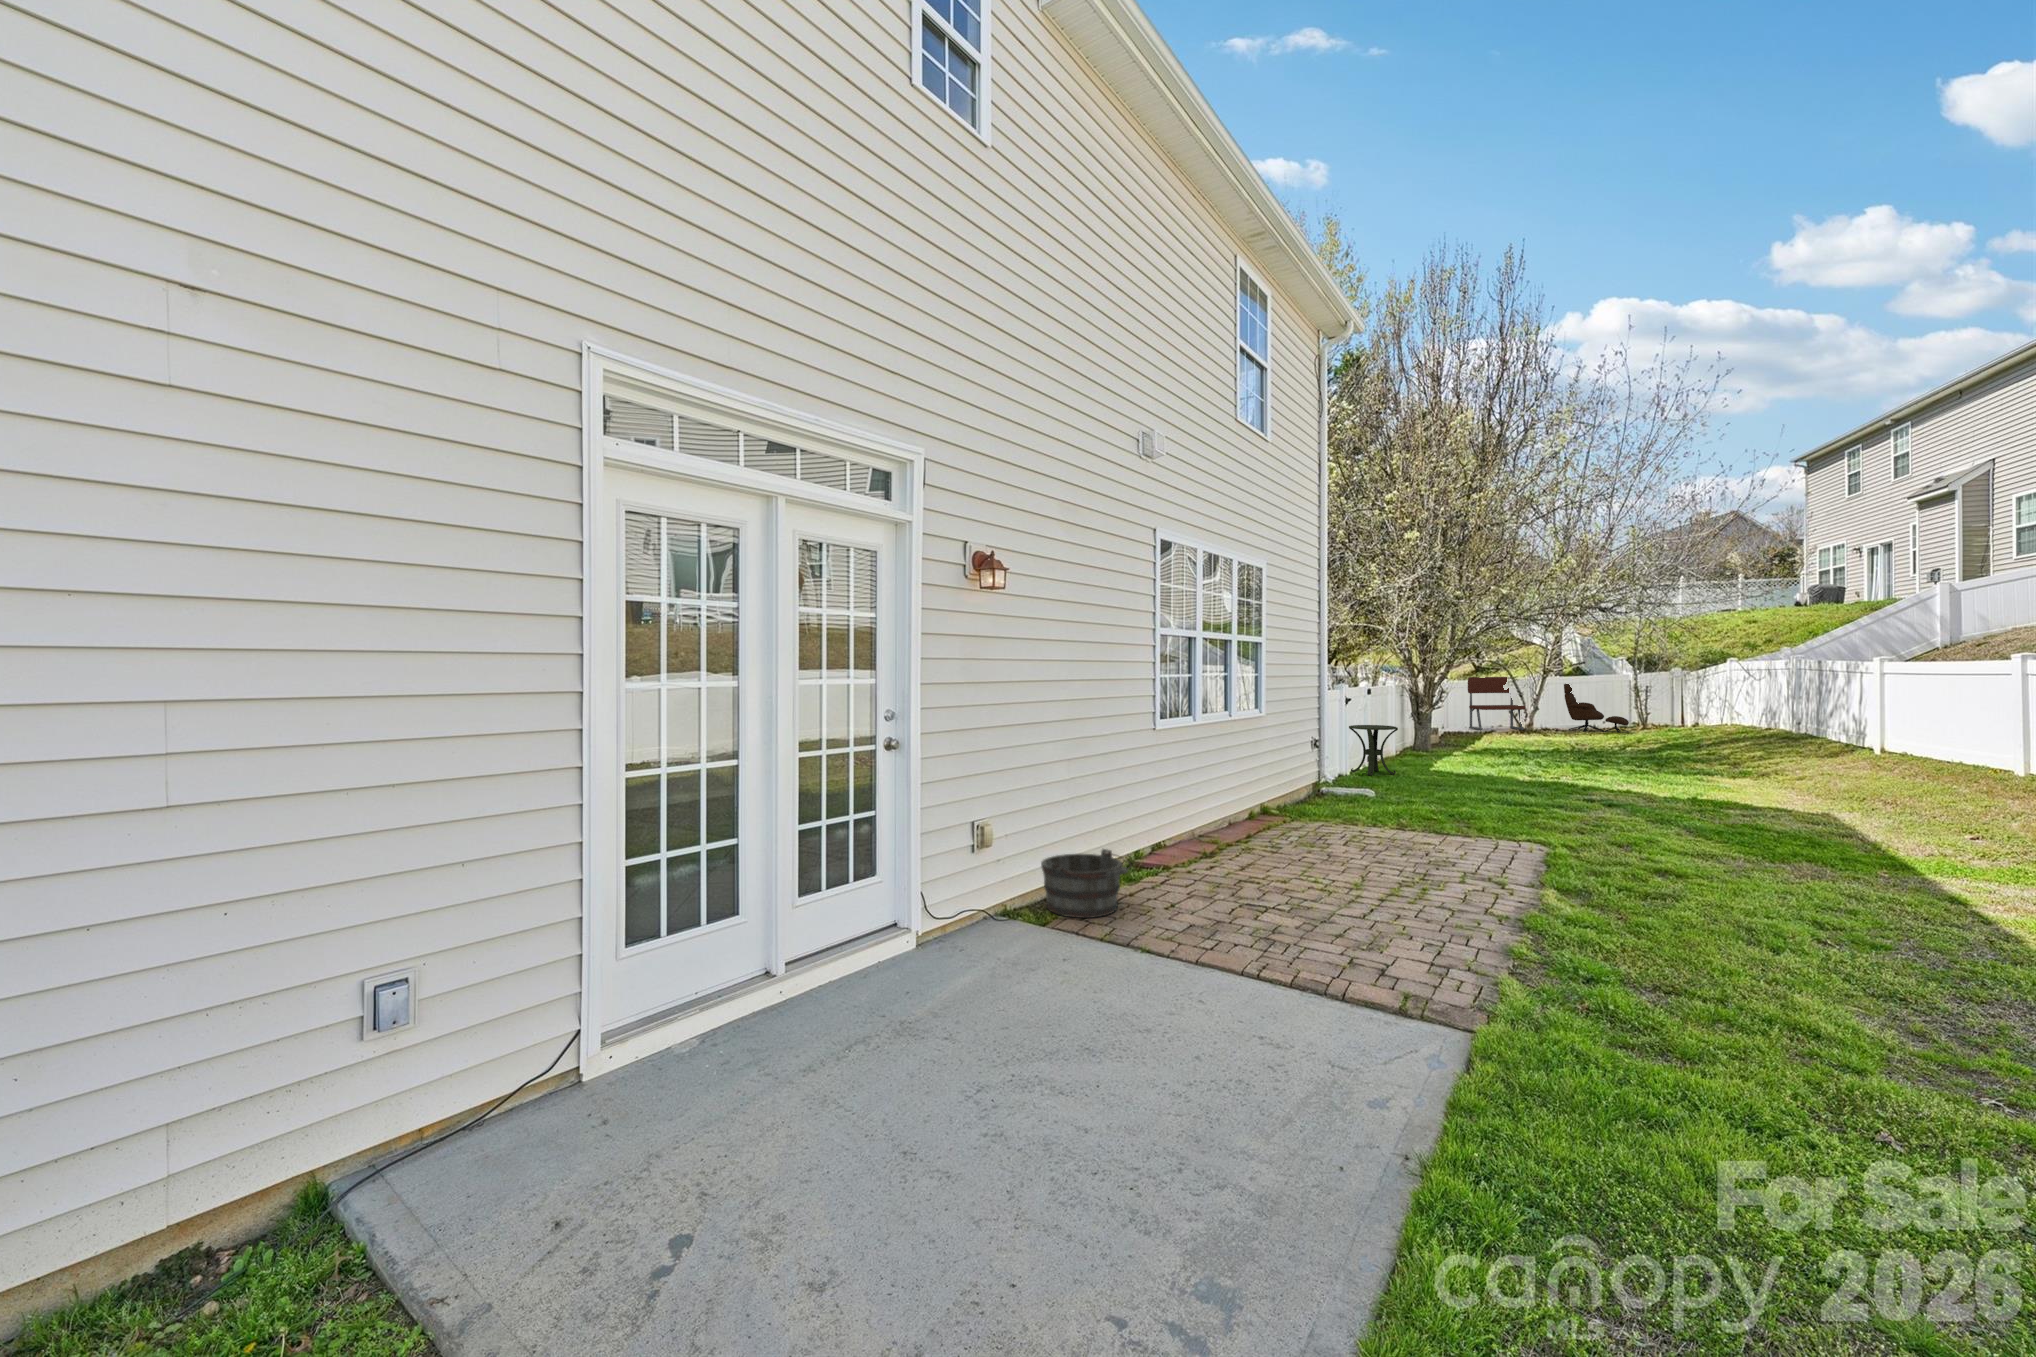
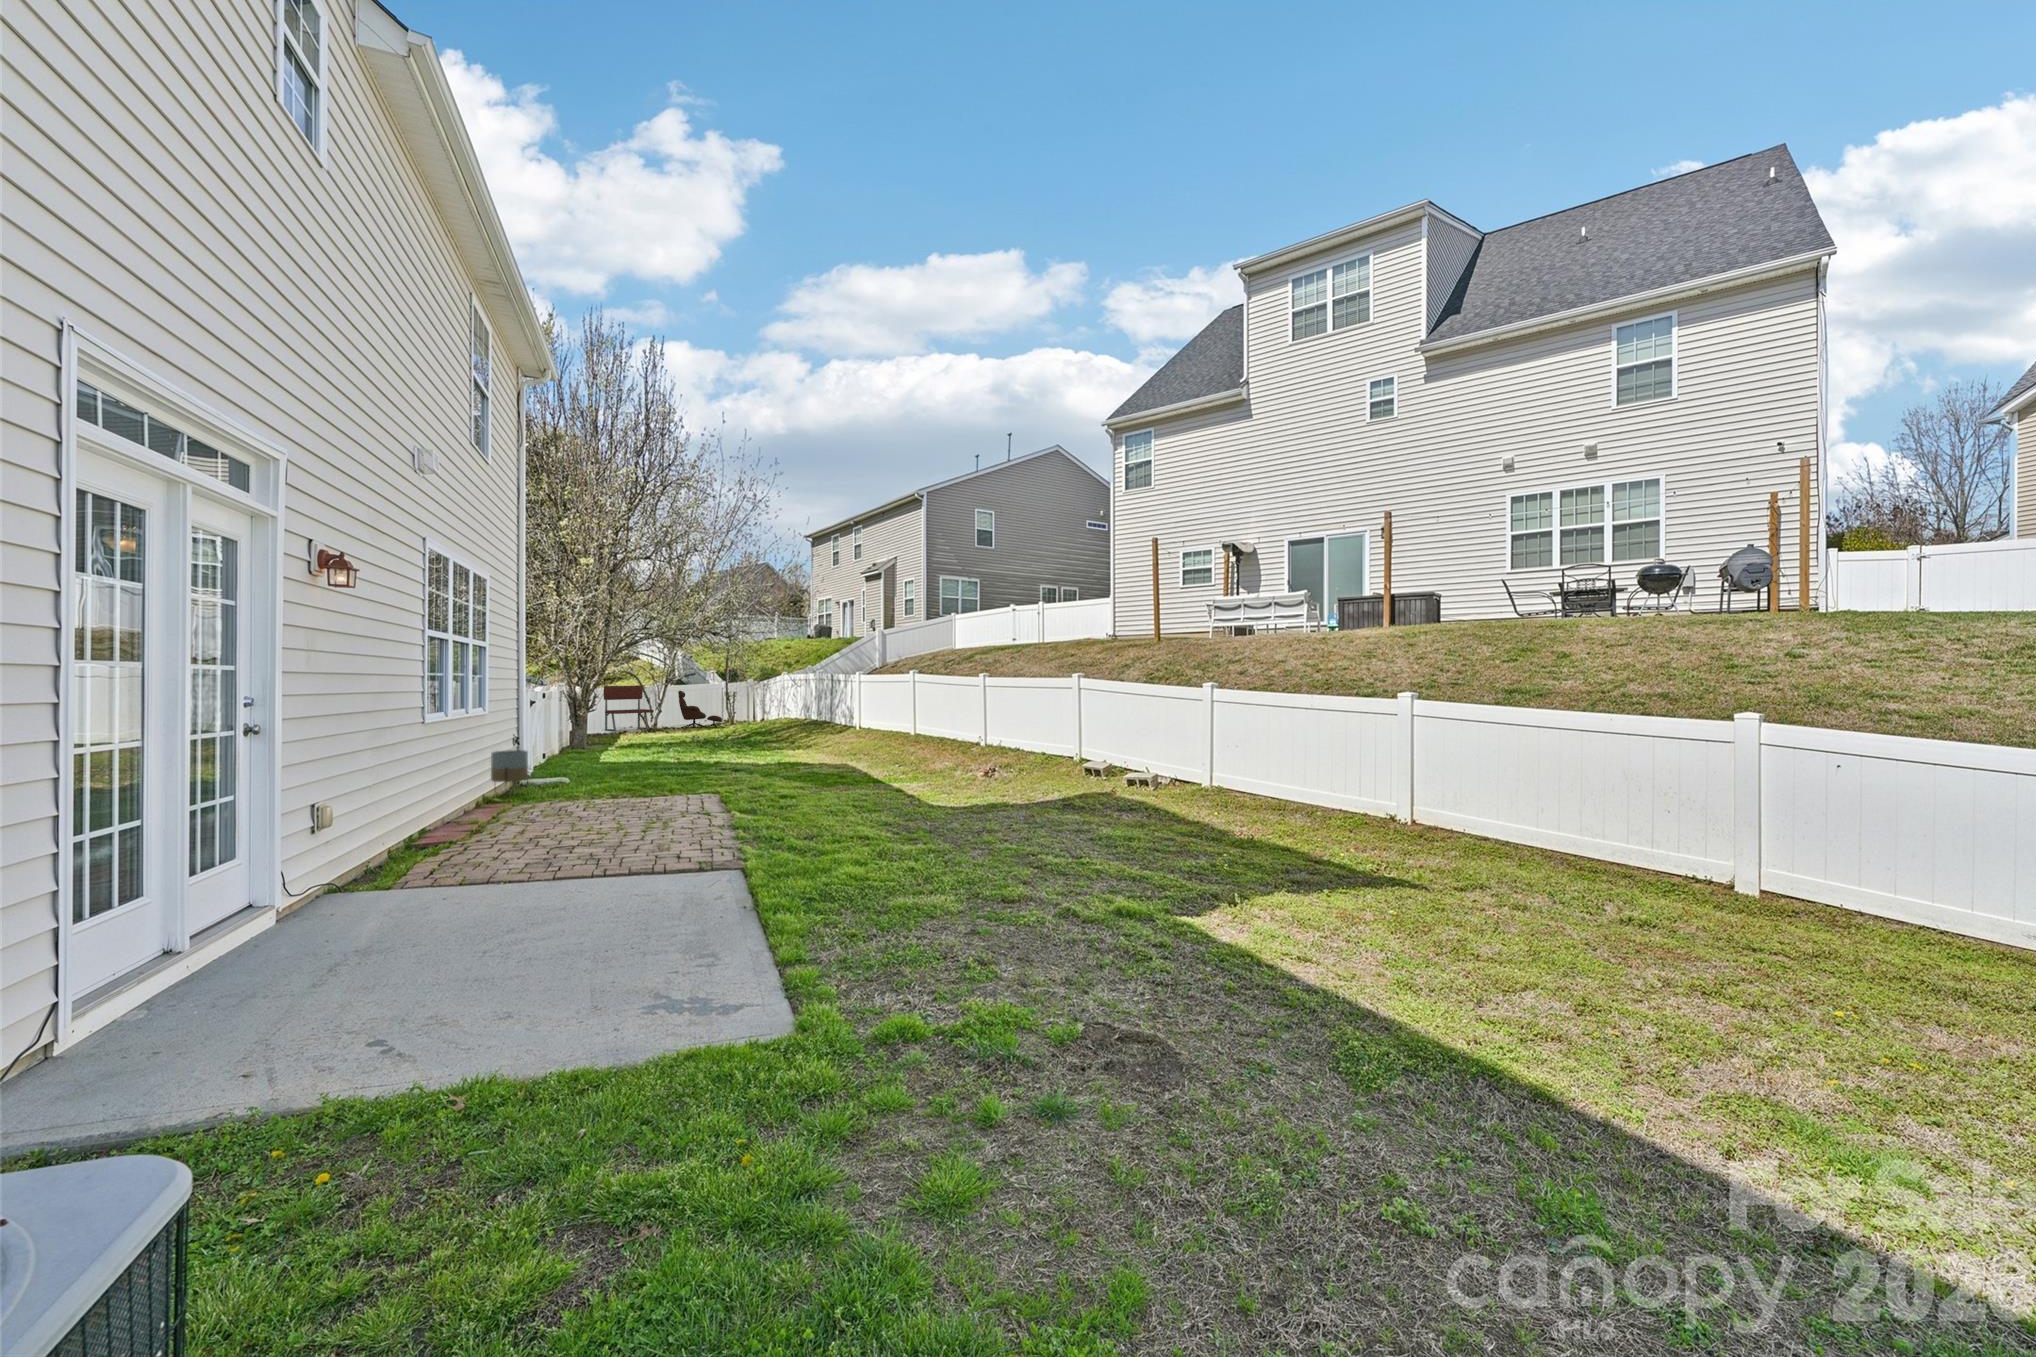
side table: present [1349,725,1398,775] -> none [533,724,579,768]
planter: none [1271,757,1309,810] -> present [491,750,528,791]
bucket: present [1041,849,1129,918] -> none [359,823,459,883]

